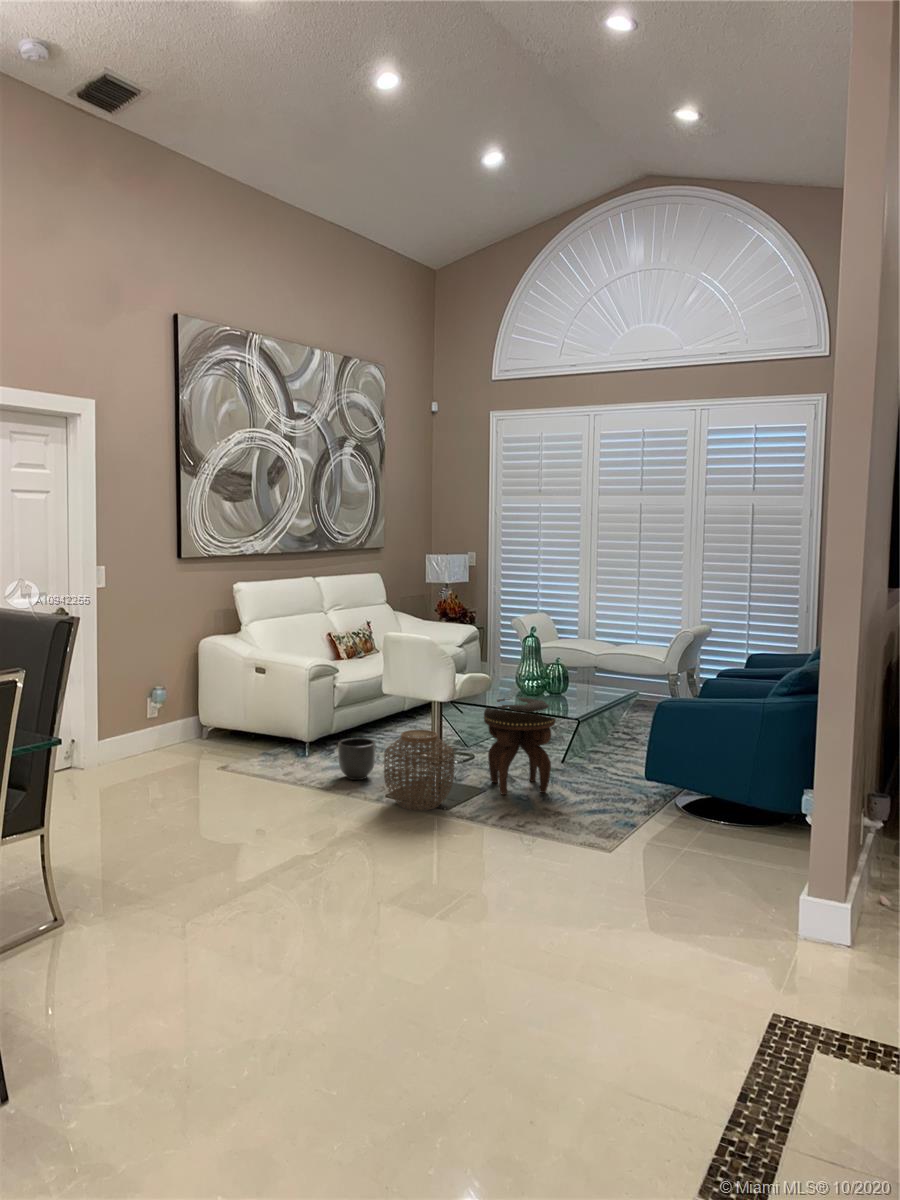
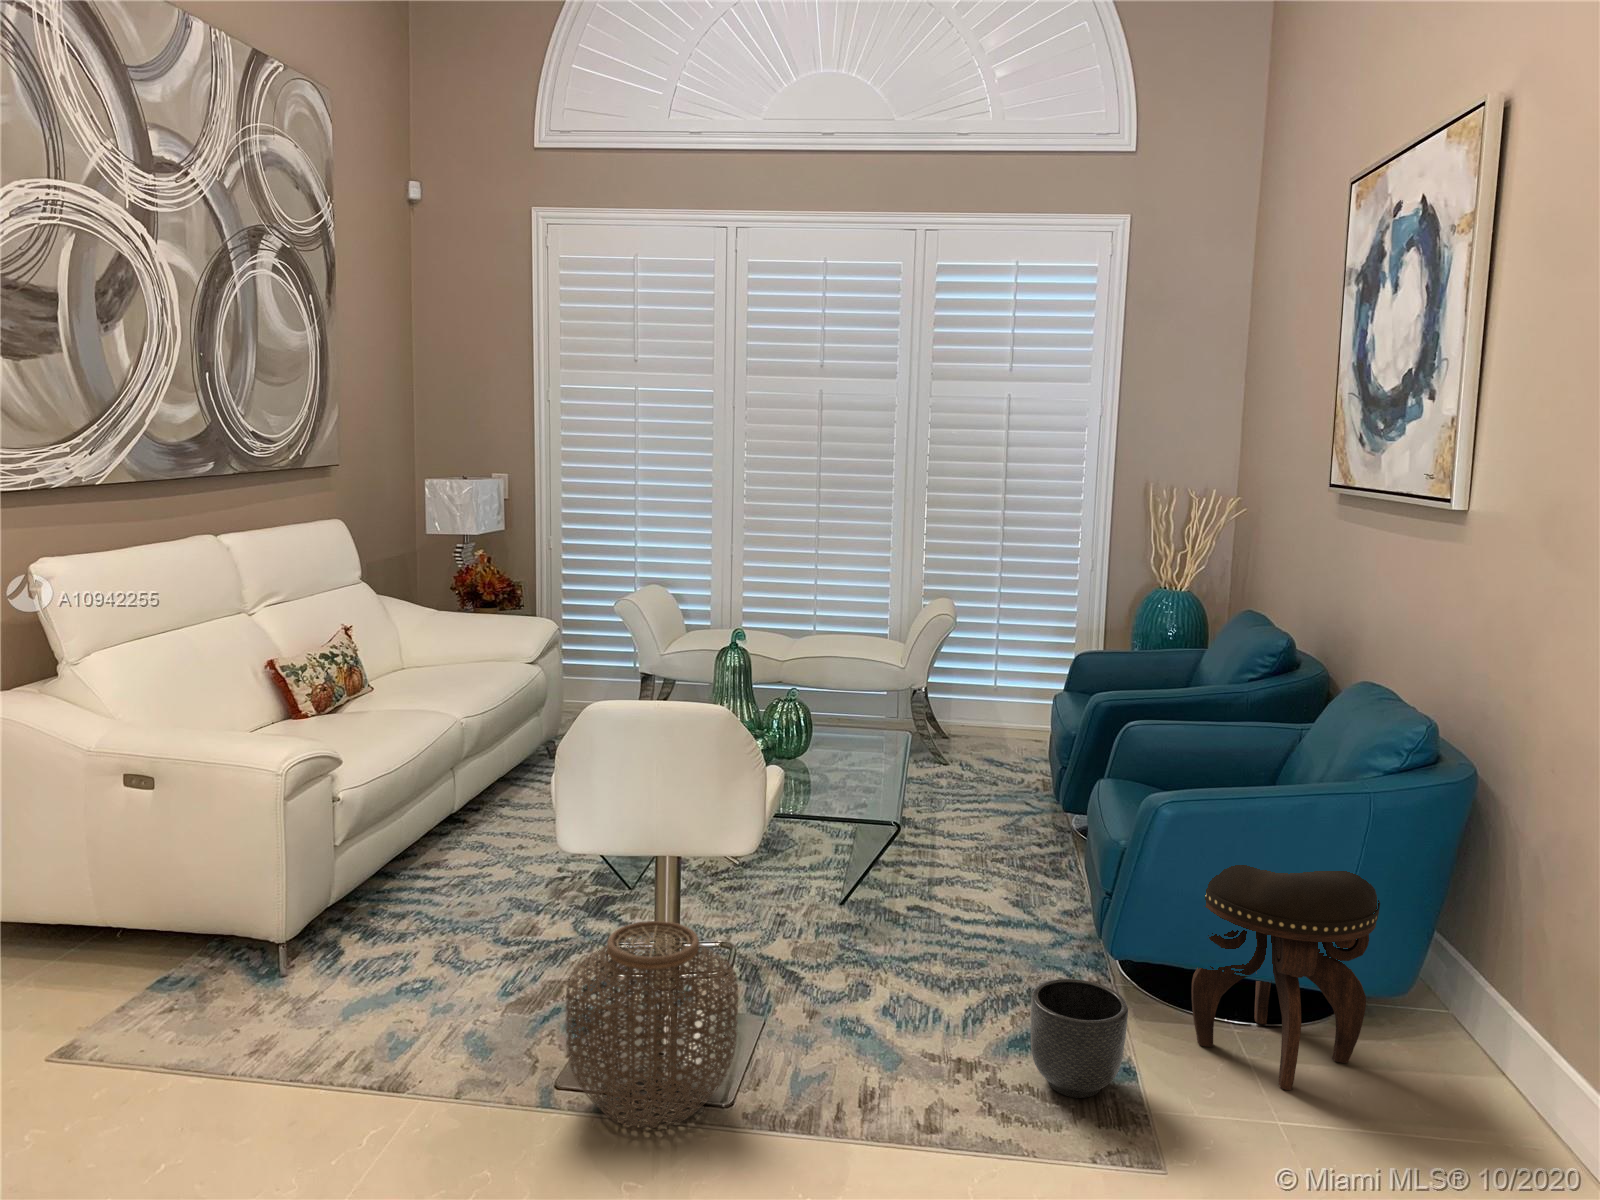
footstool: present [484,698,556,795] -> present [1192,865,1380,1090]
planter: present [338,738,375,780] -> present [1031,979,1128,1098]

